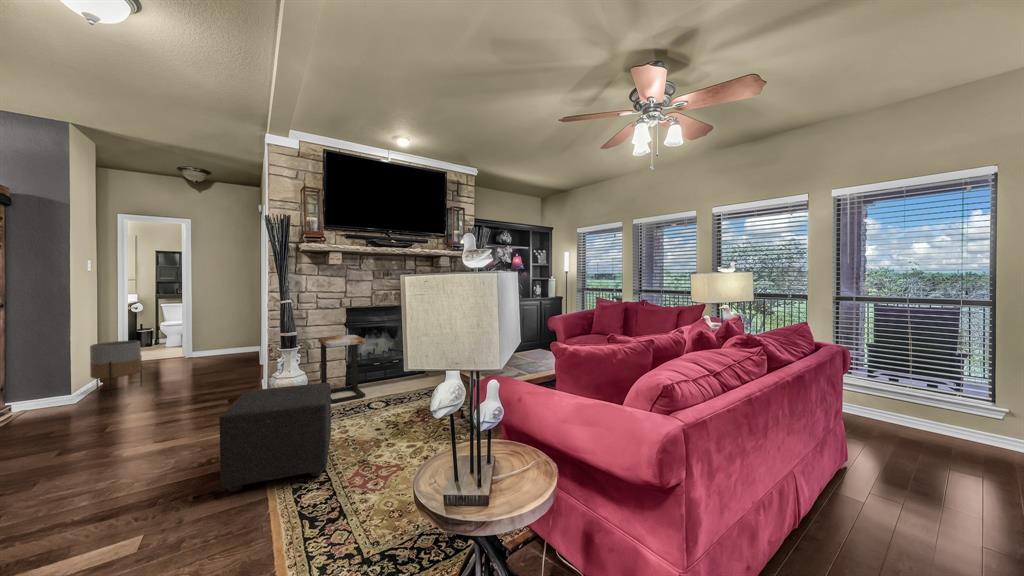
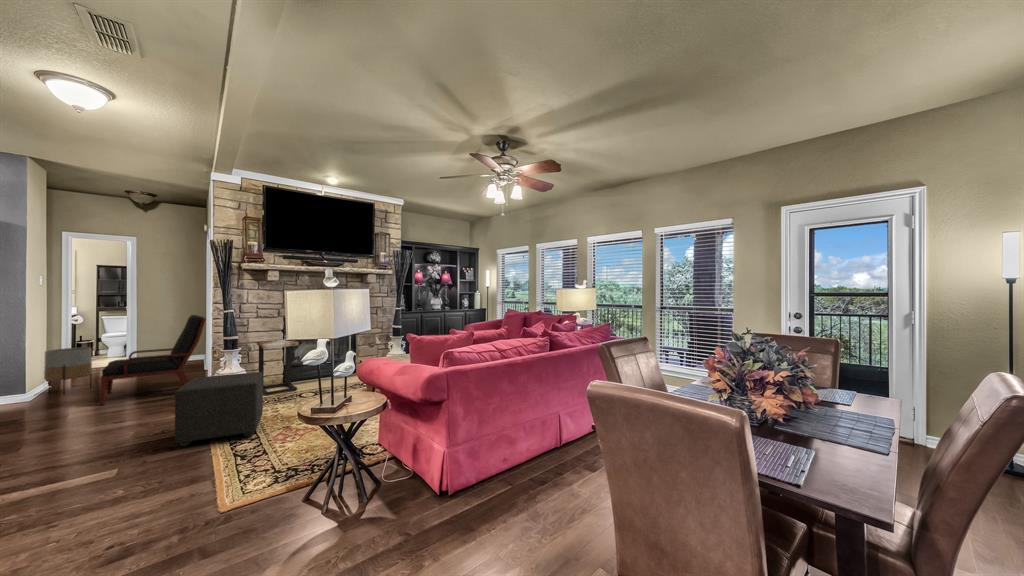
armchair: none [144,305,261,412] -> present [100,315,206,405]

